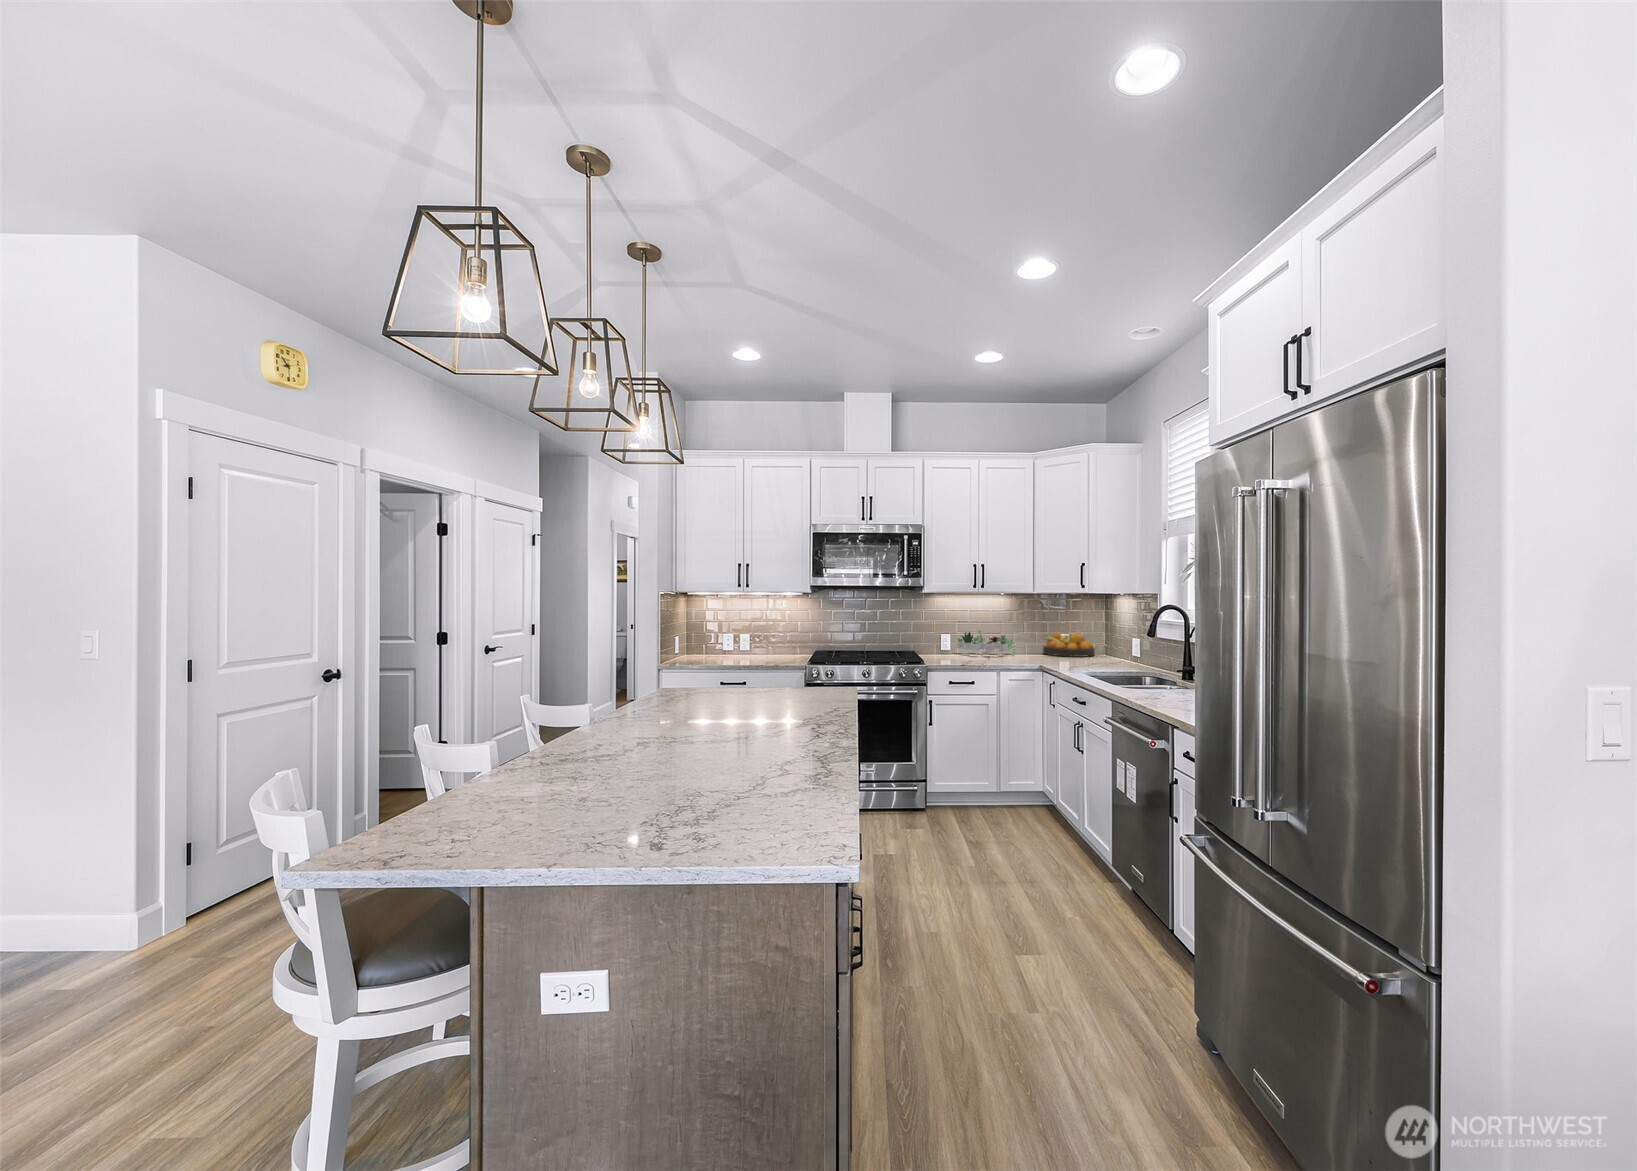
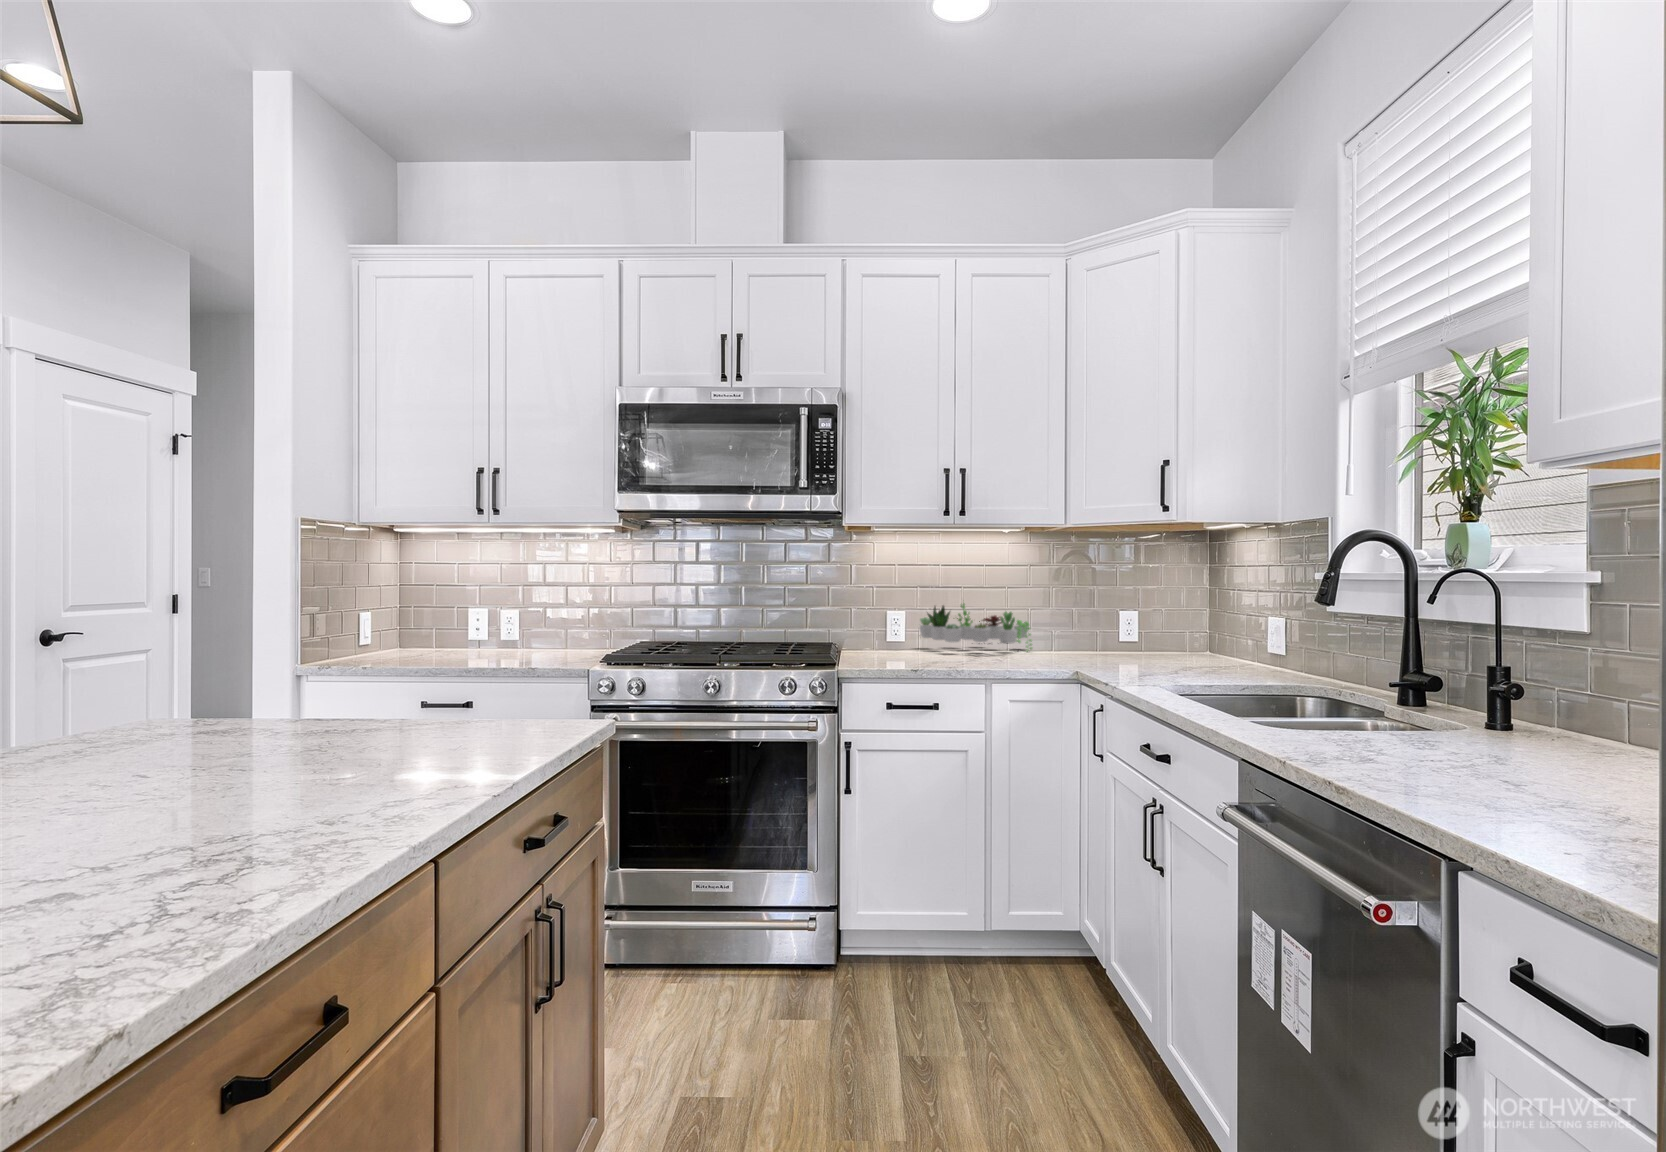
fruit bowl: present [1043,633,1095,657] -> none [1086,606,1188,654]

